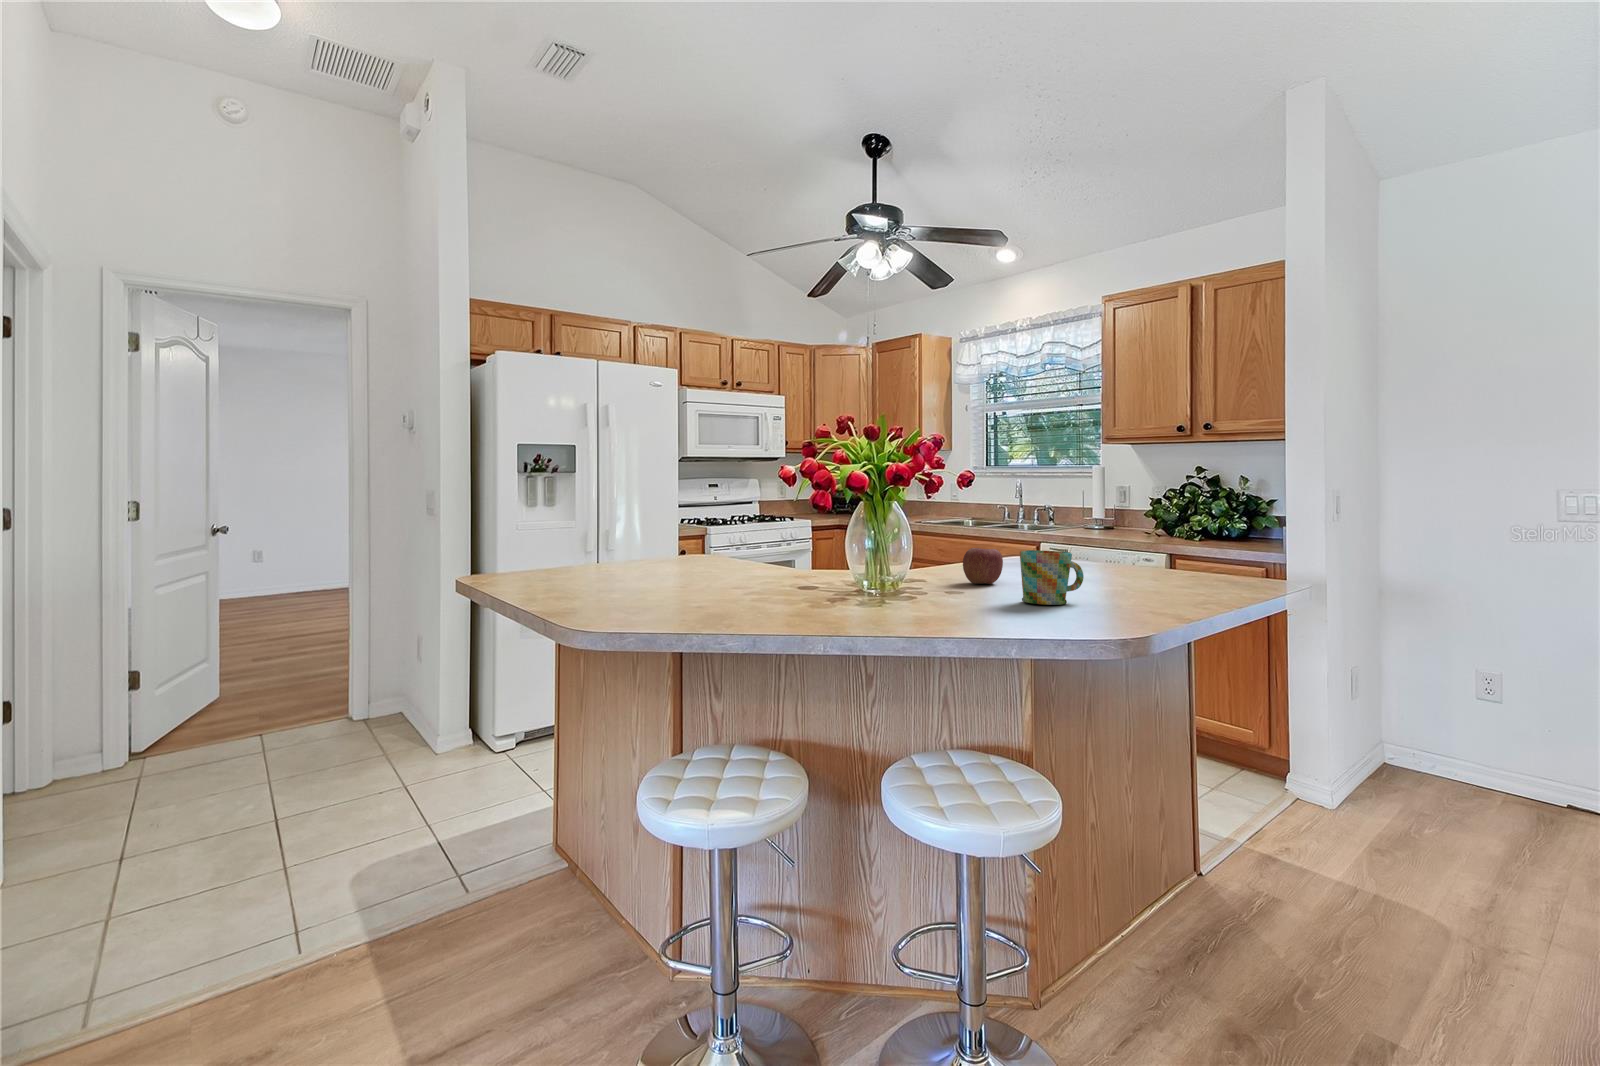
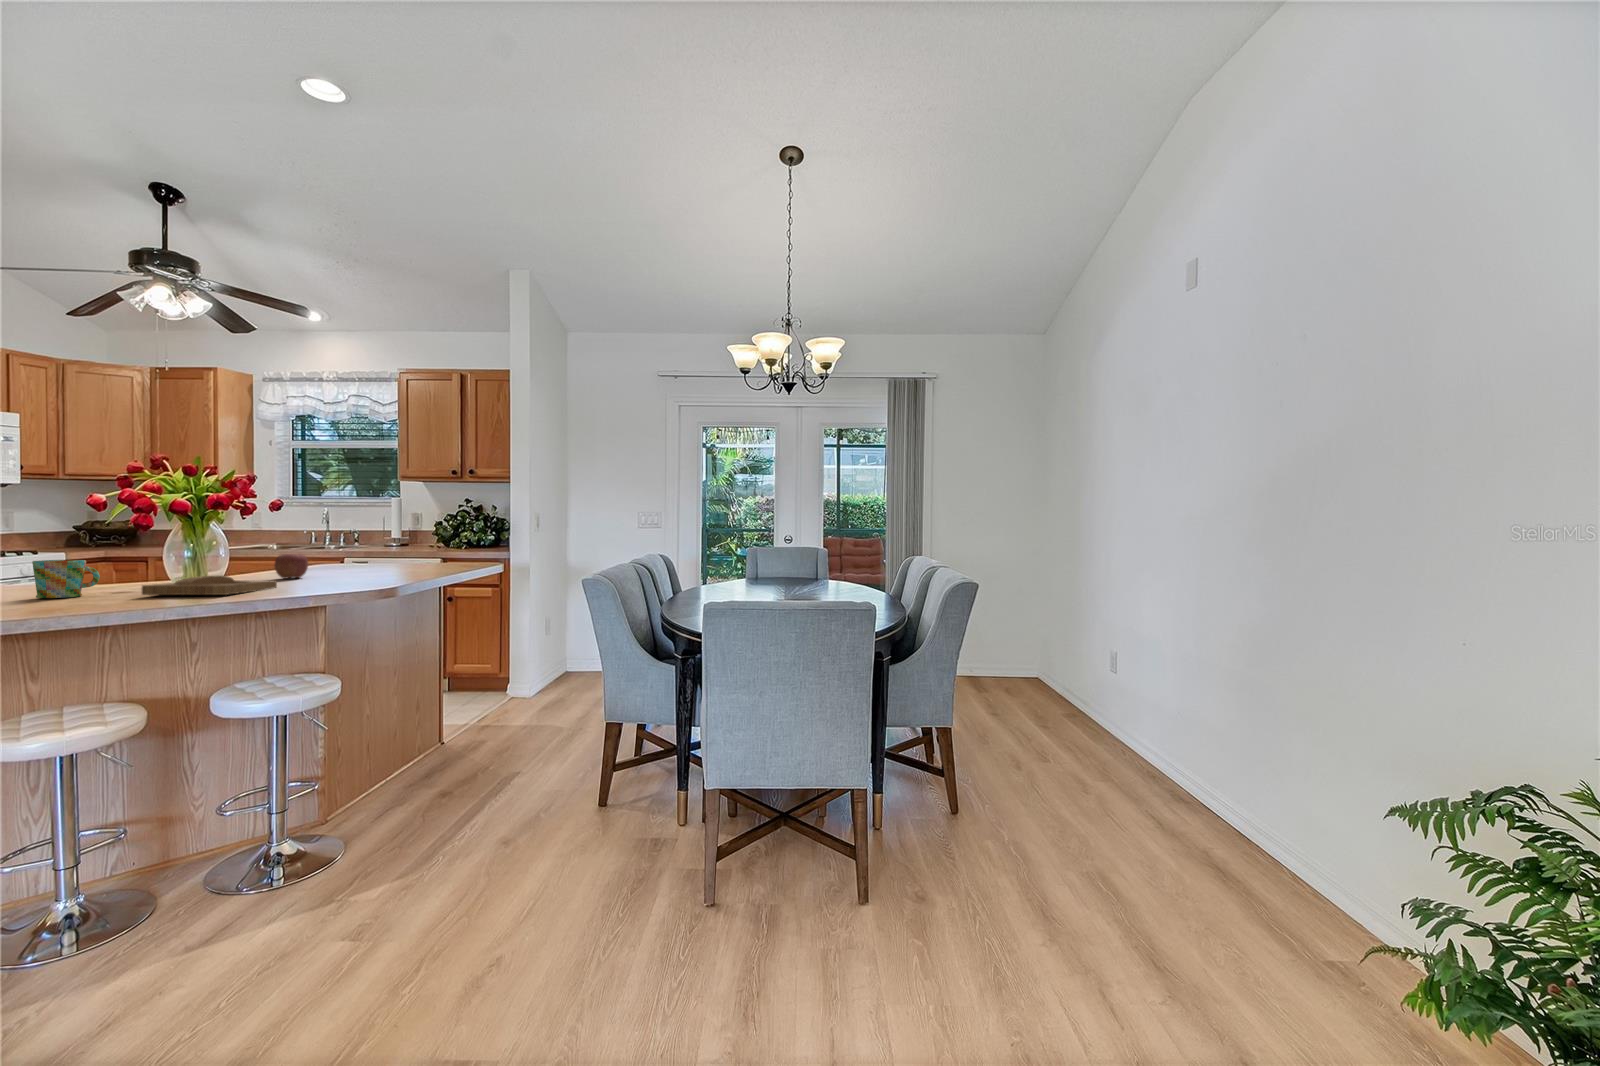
mug: present [1020,550,1084,605] -> present [32,560,100,598]
tray: none [818,580,964,613] -> present [142,576,277,595]

